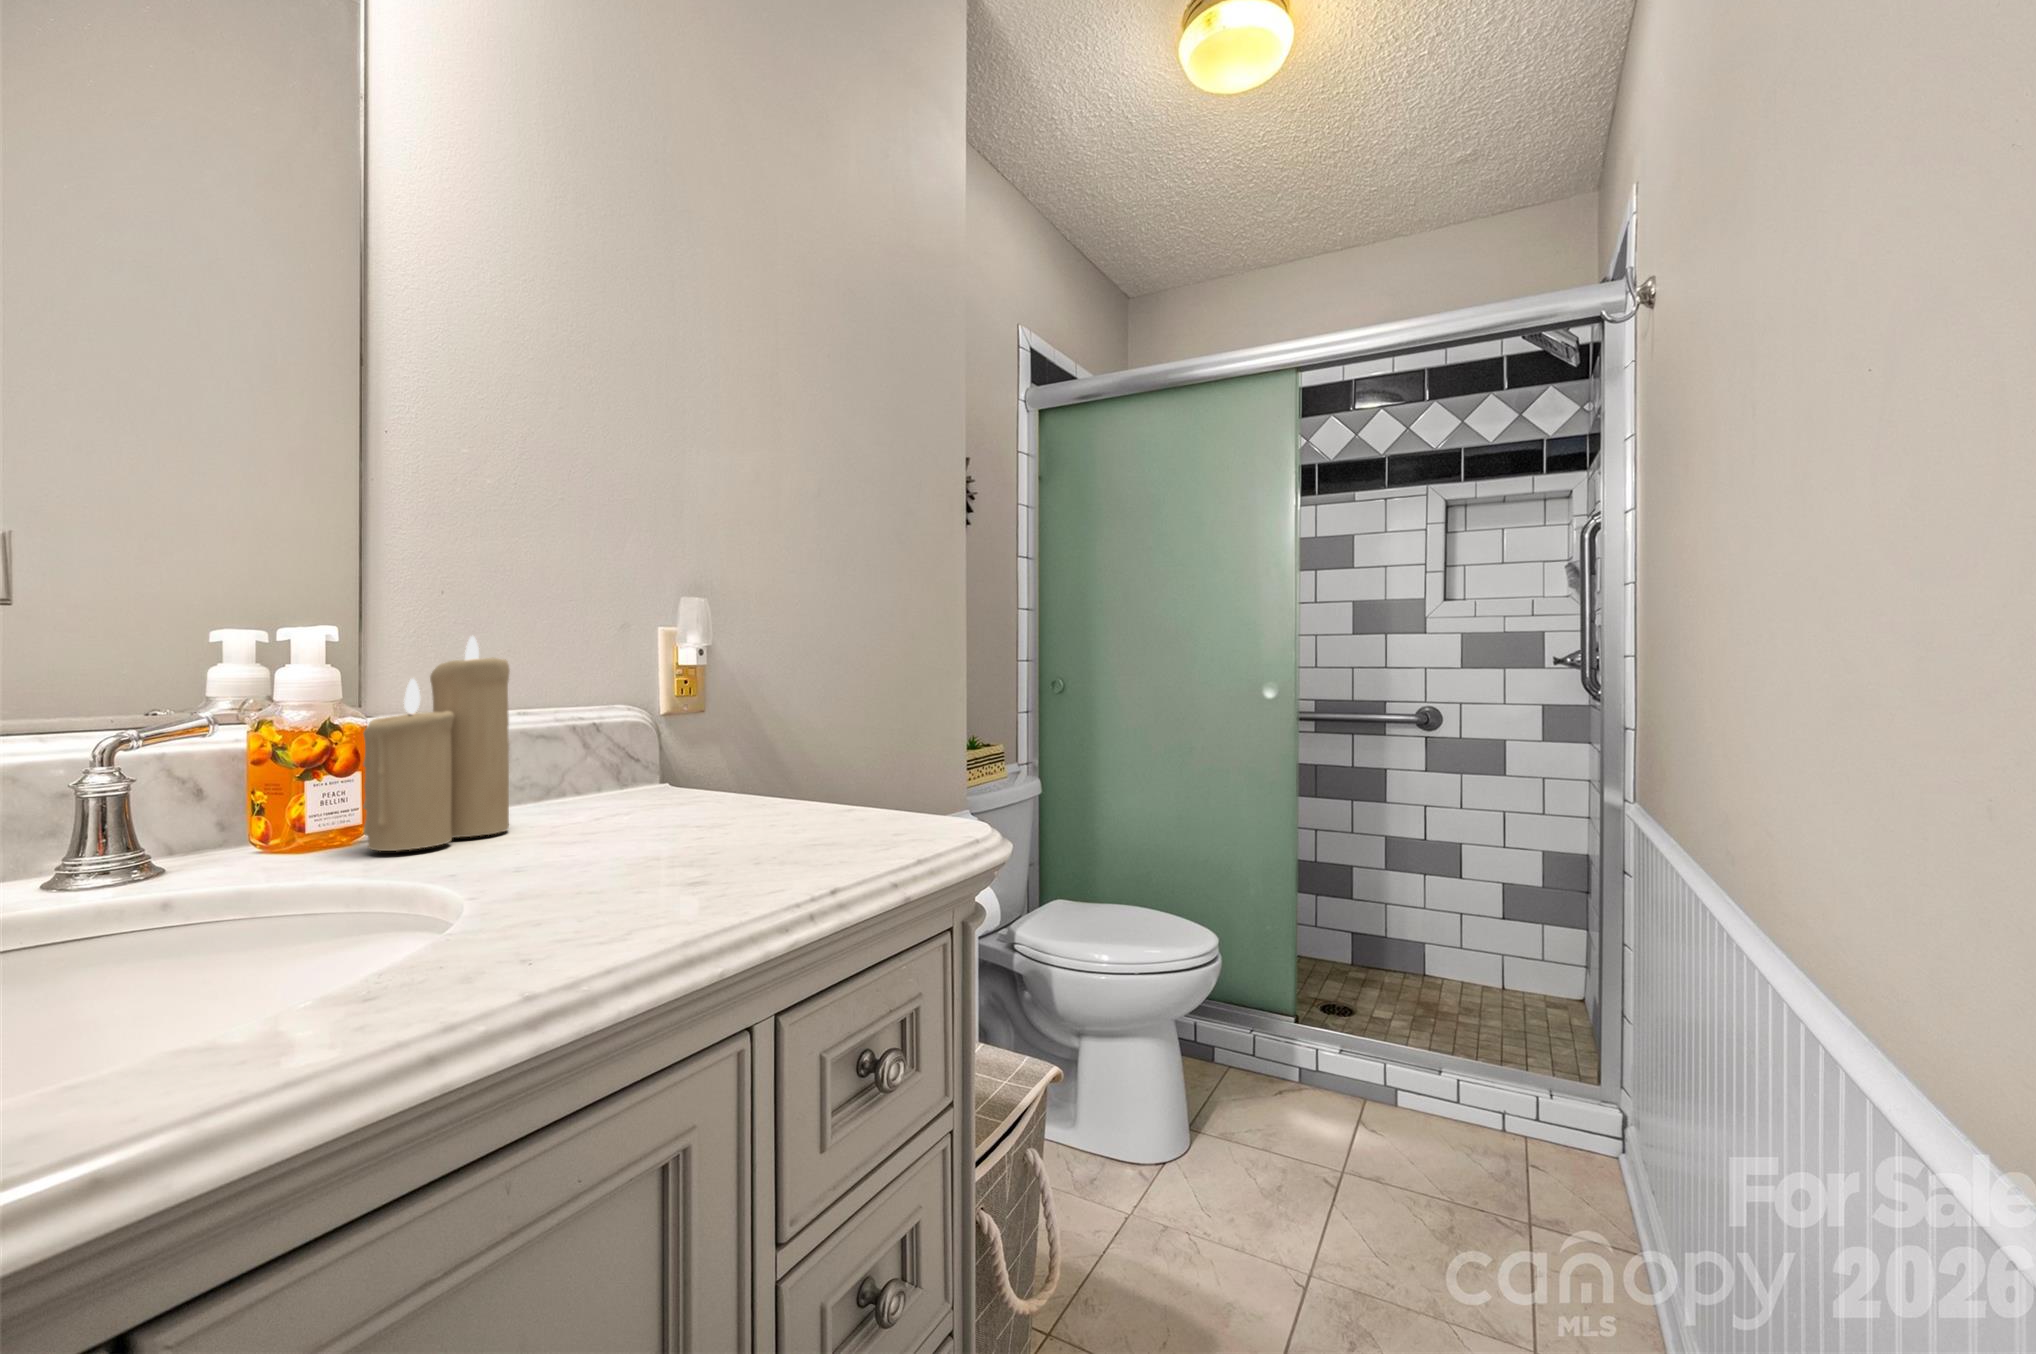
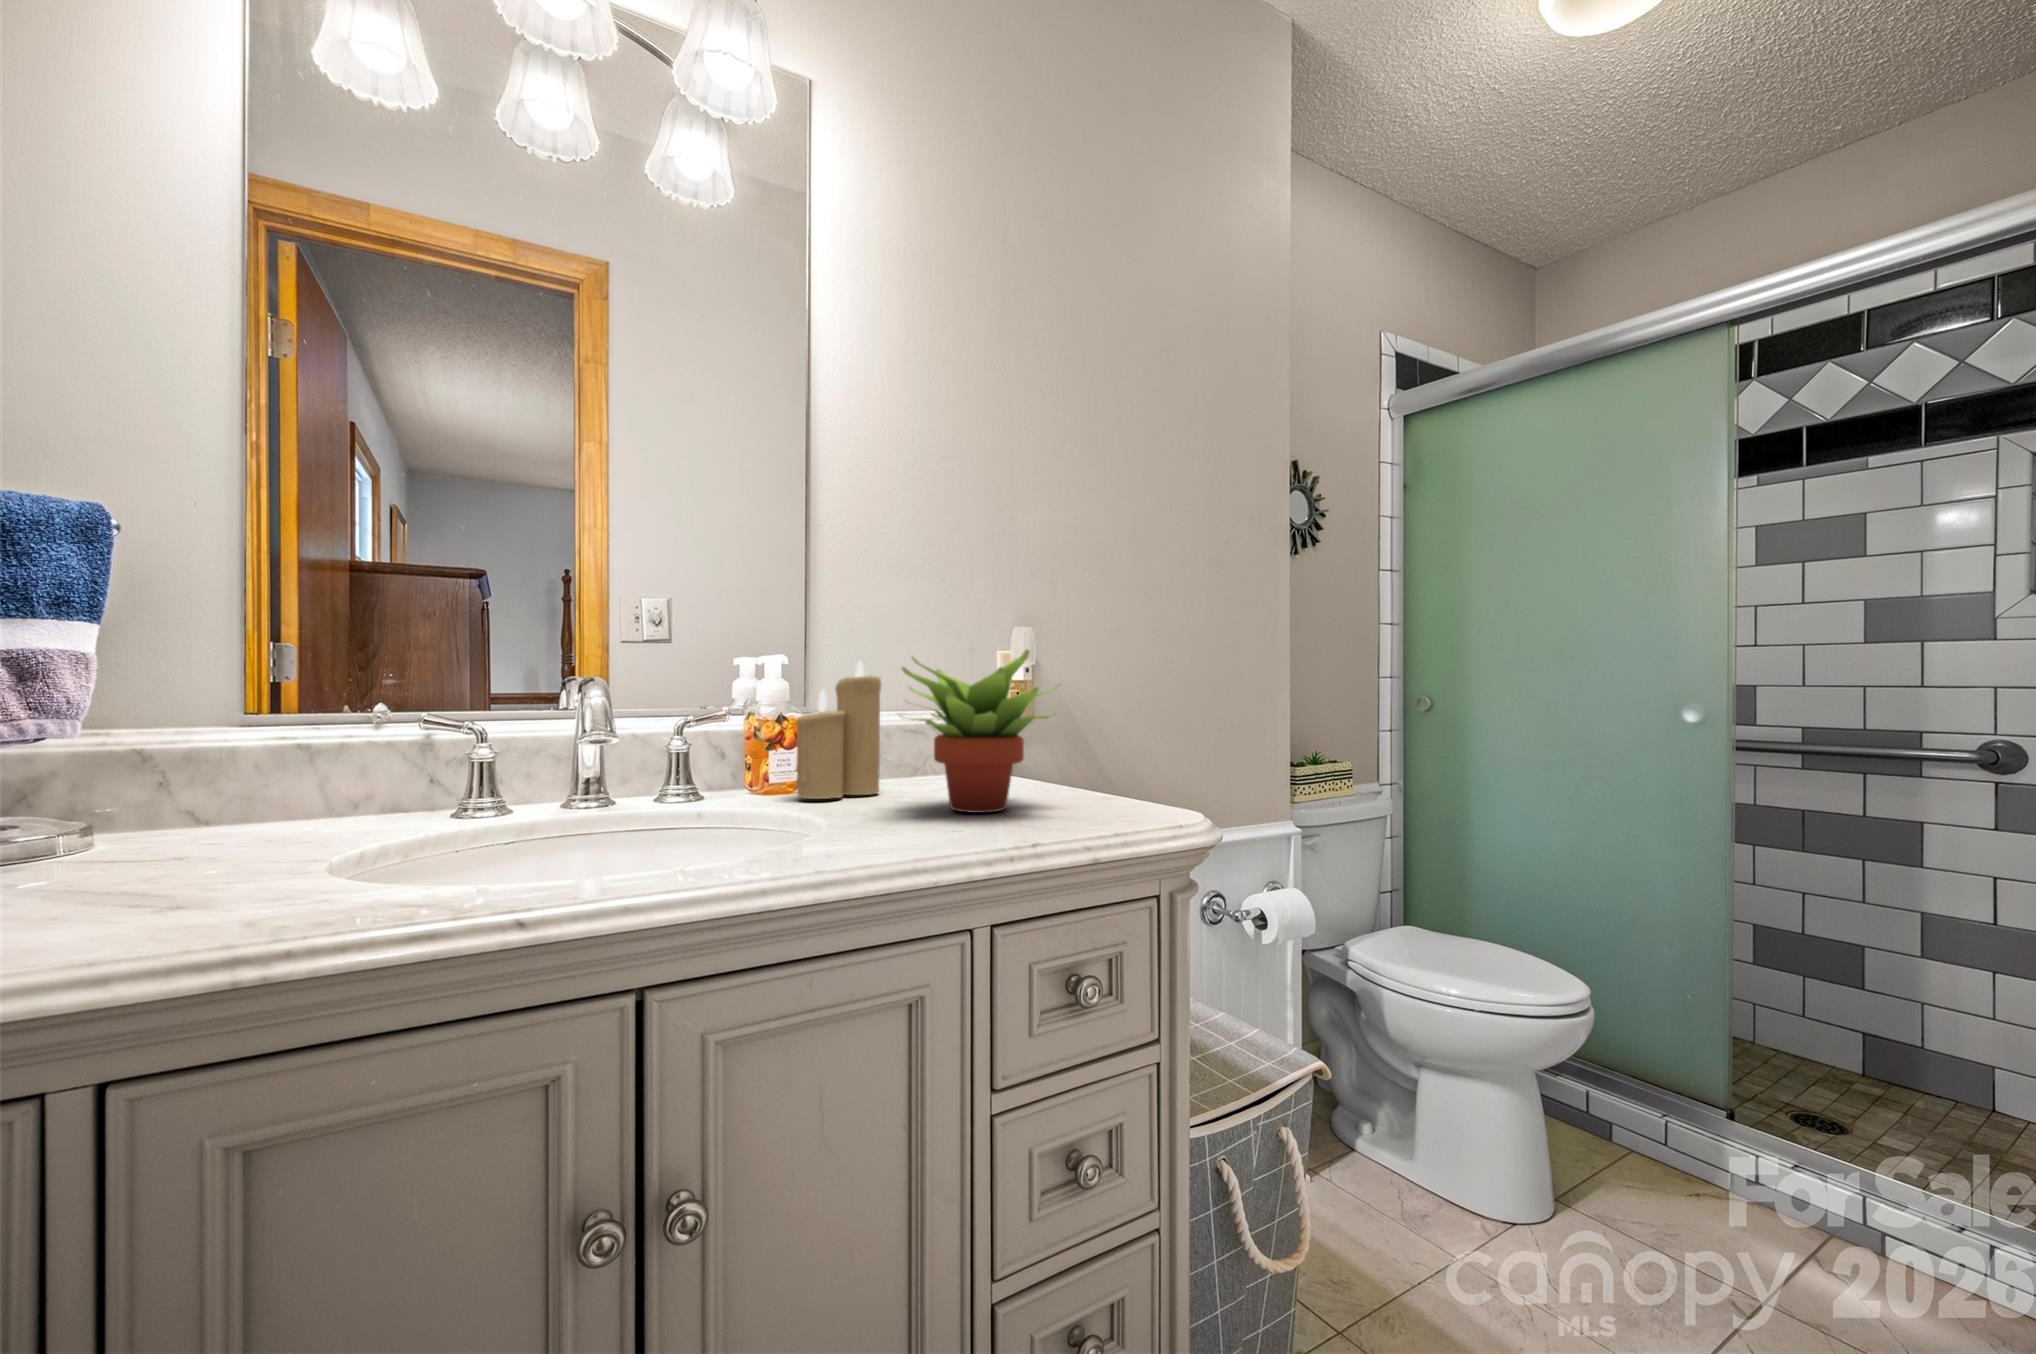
succulent plant: none [565,622,808,850] -> present [902,649,1060,813]

